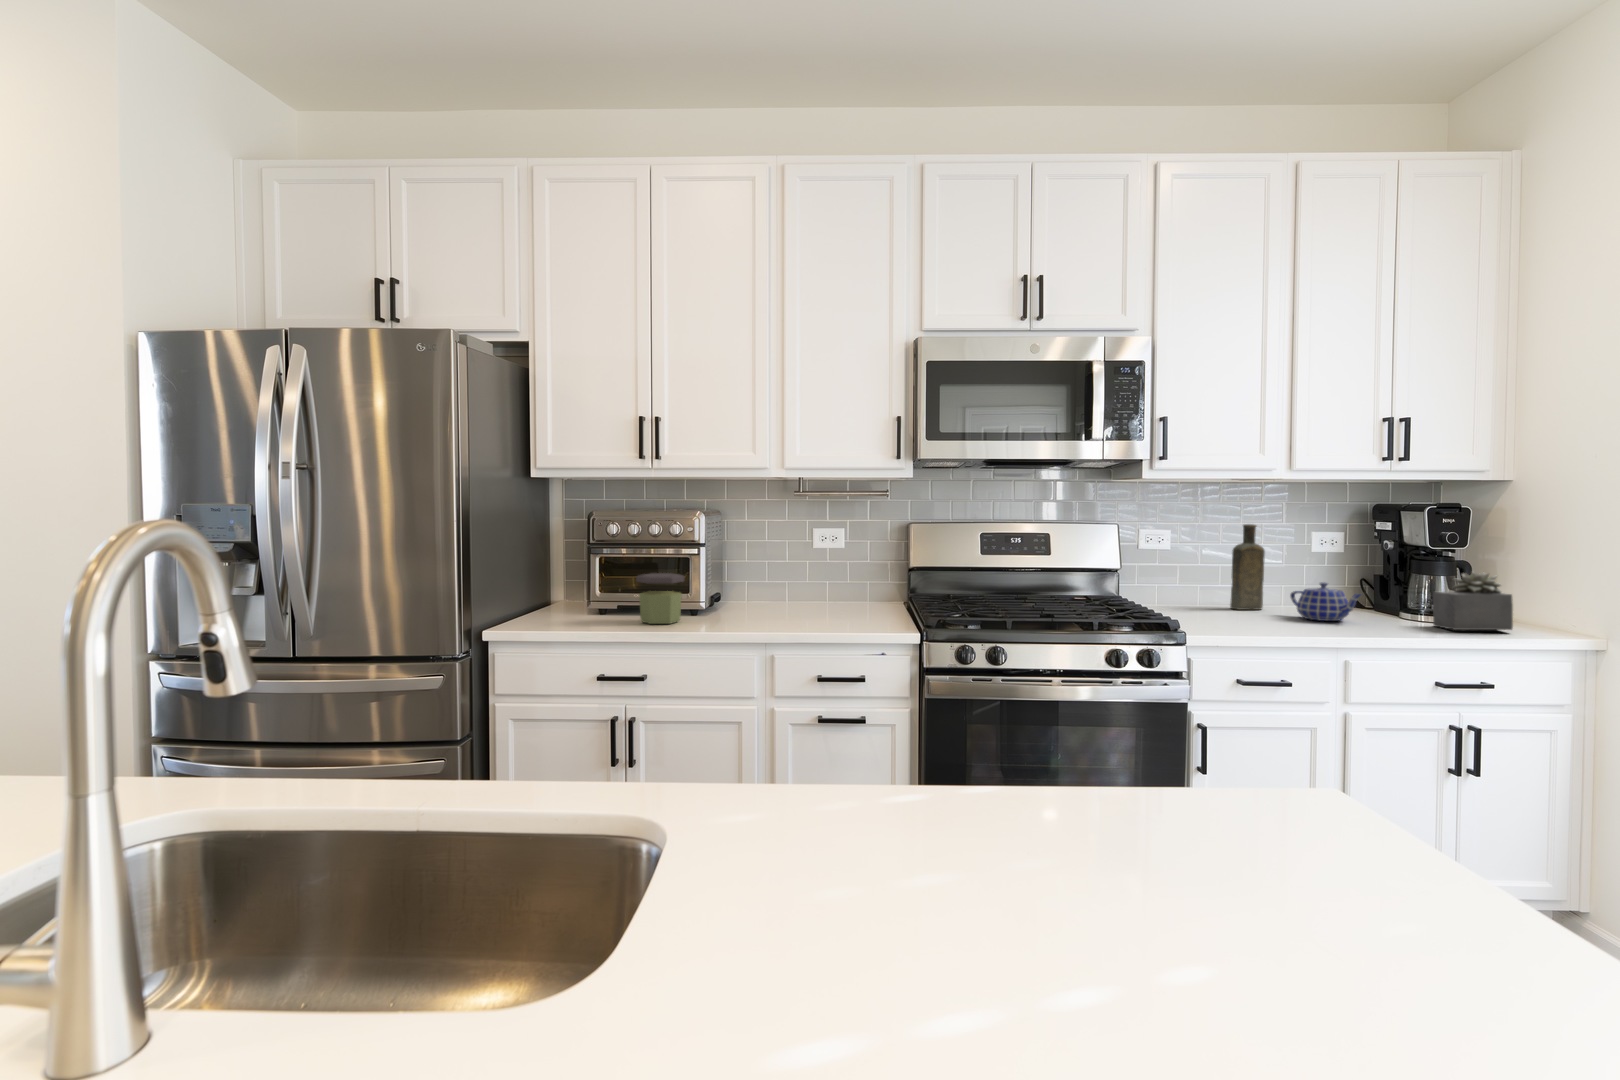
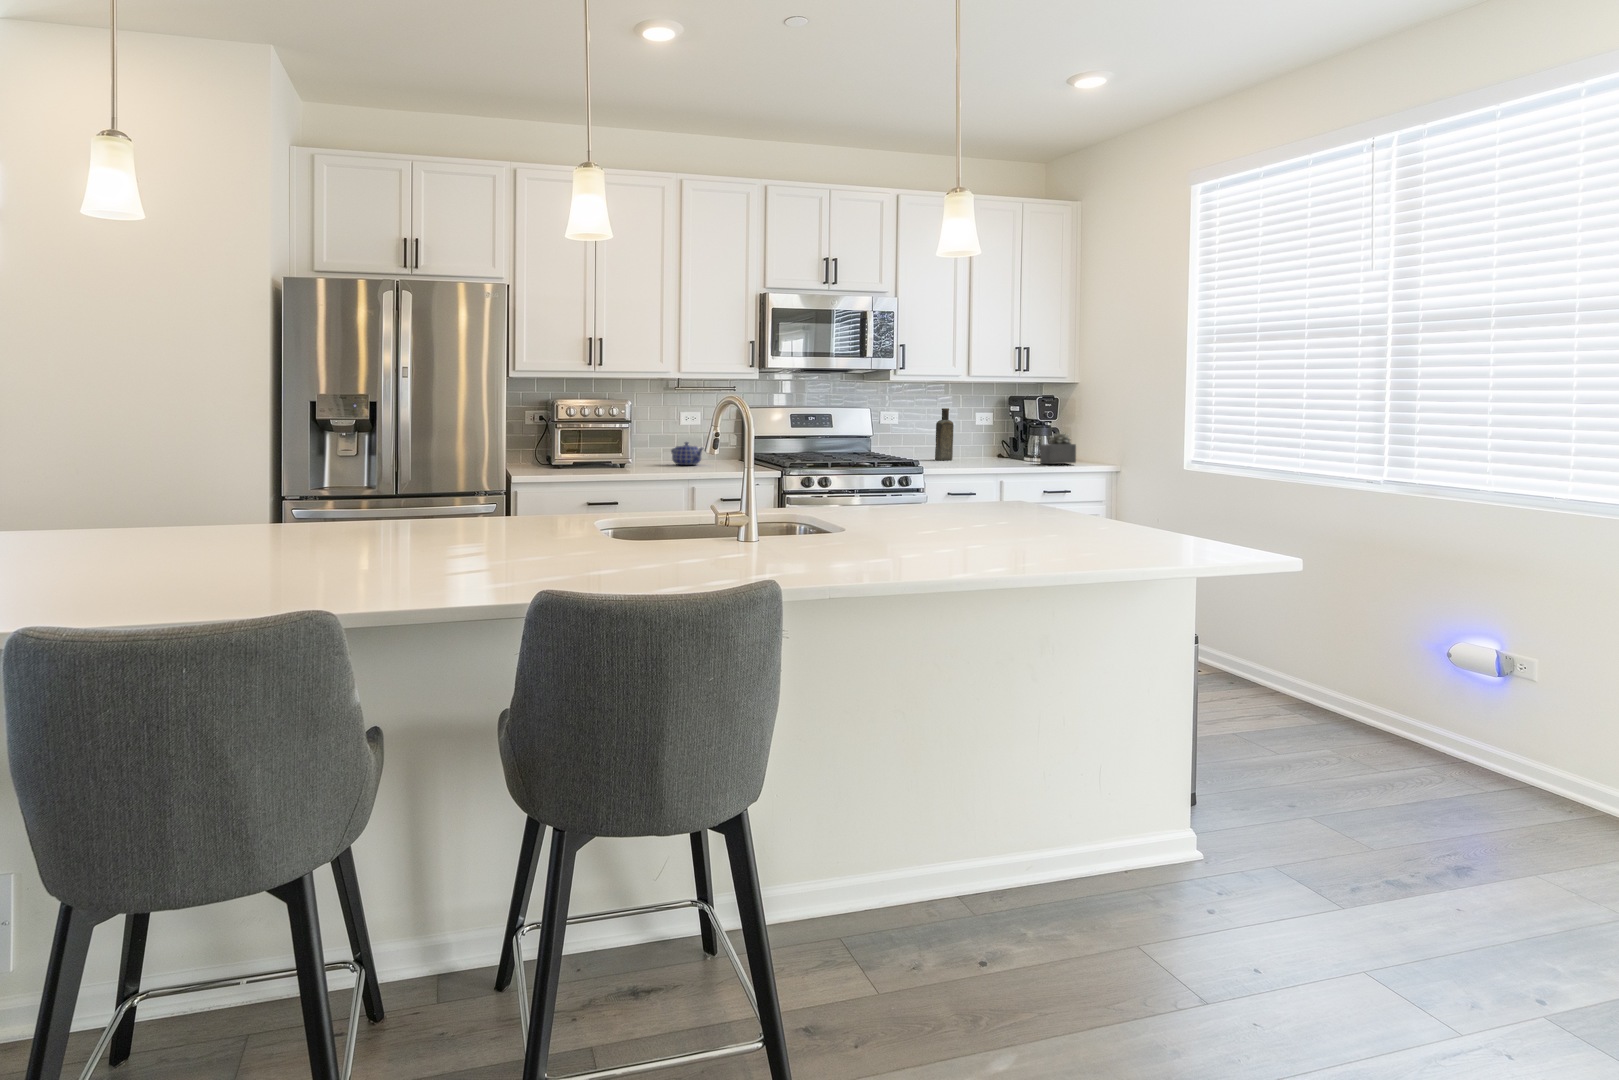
jar: present [636,573,684,624] -> none [598,440,628,473]
teapot: present [1290,583,1361,621] -> present [671,442,702,465]

